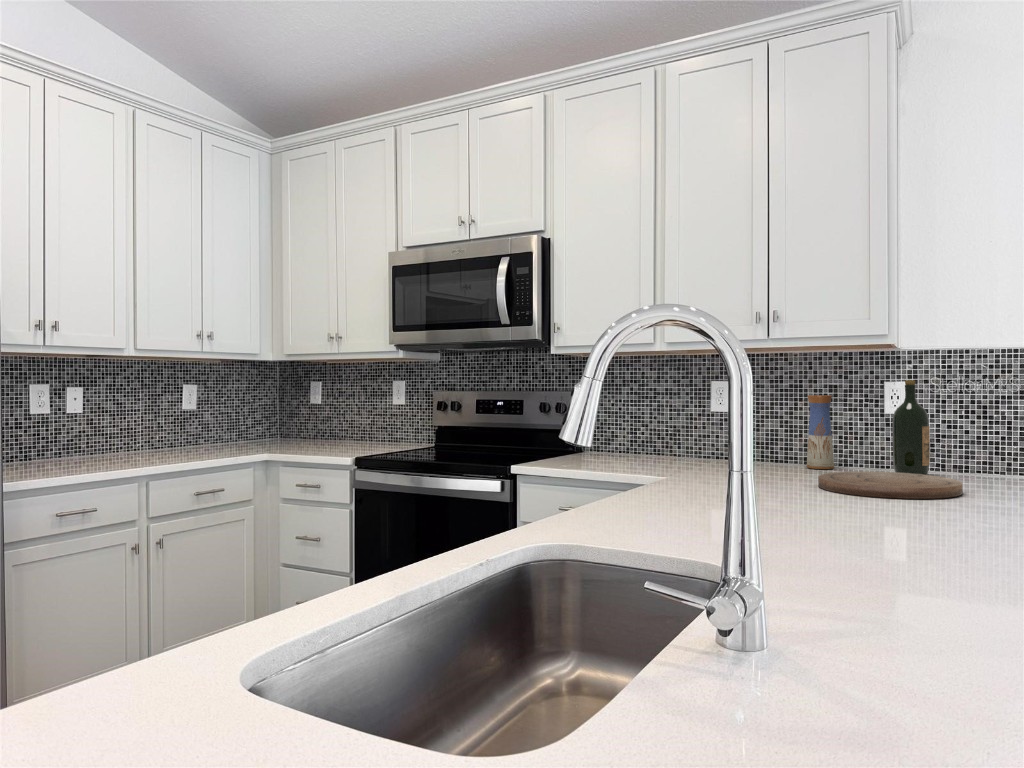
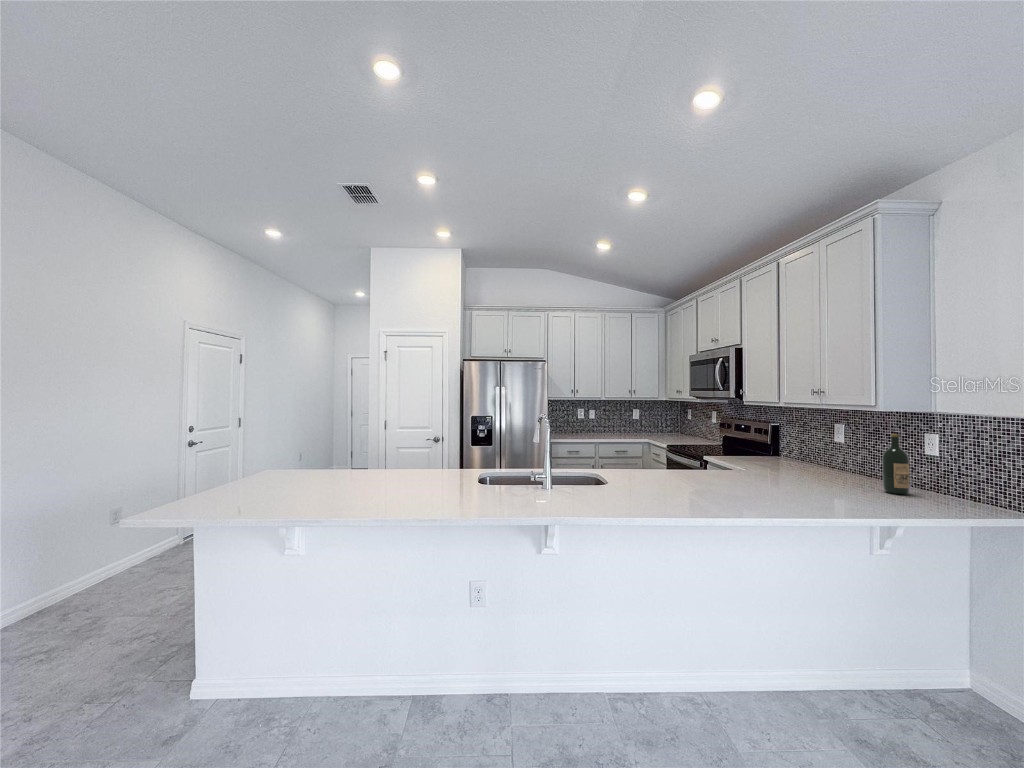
vase: present [807,395,834,469] -> none [856,437,876,483]
cutting board: present [818,472,963,499] -> none [778,479,862,499]

